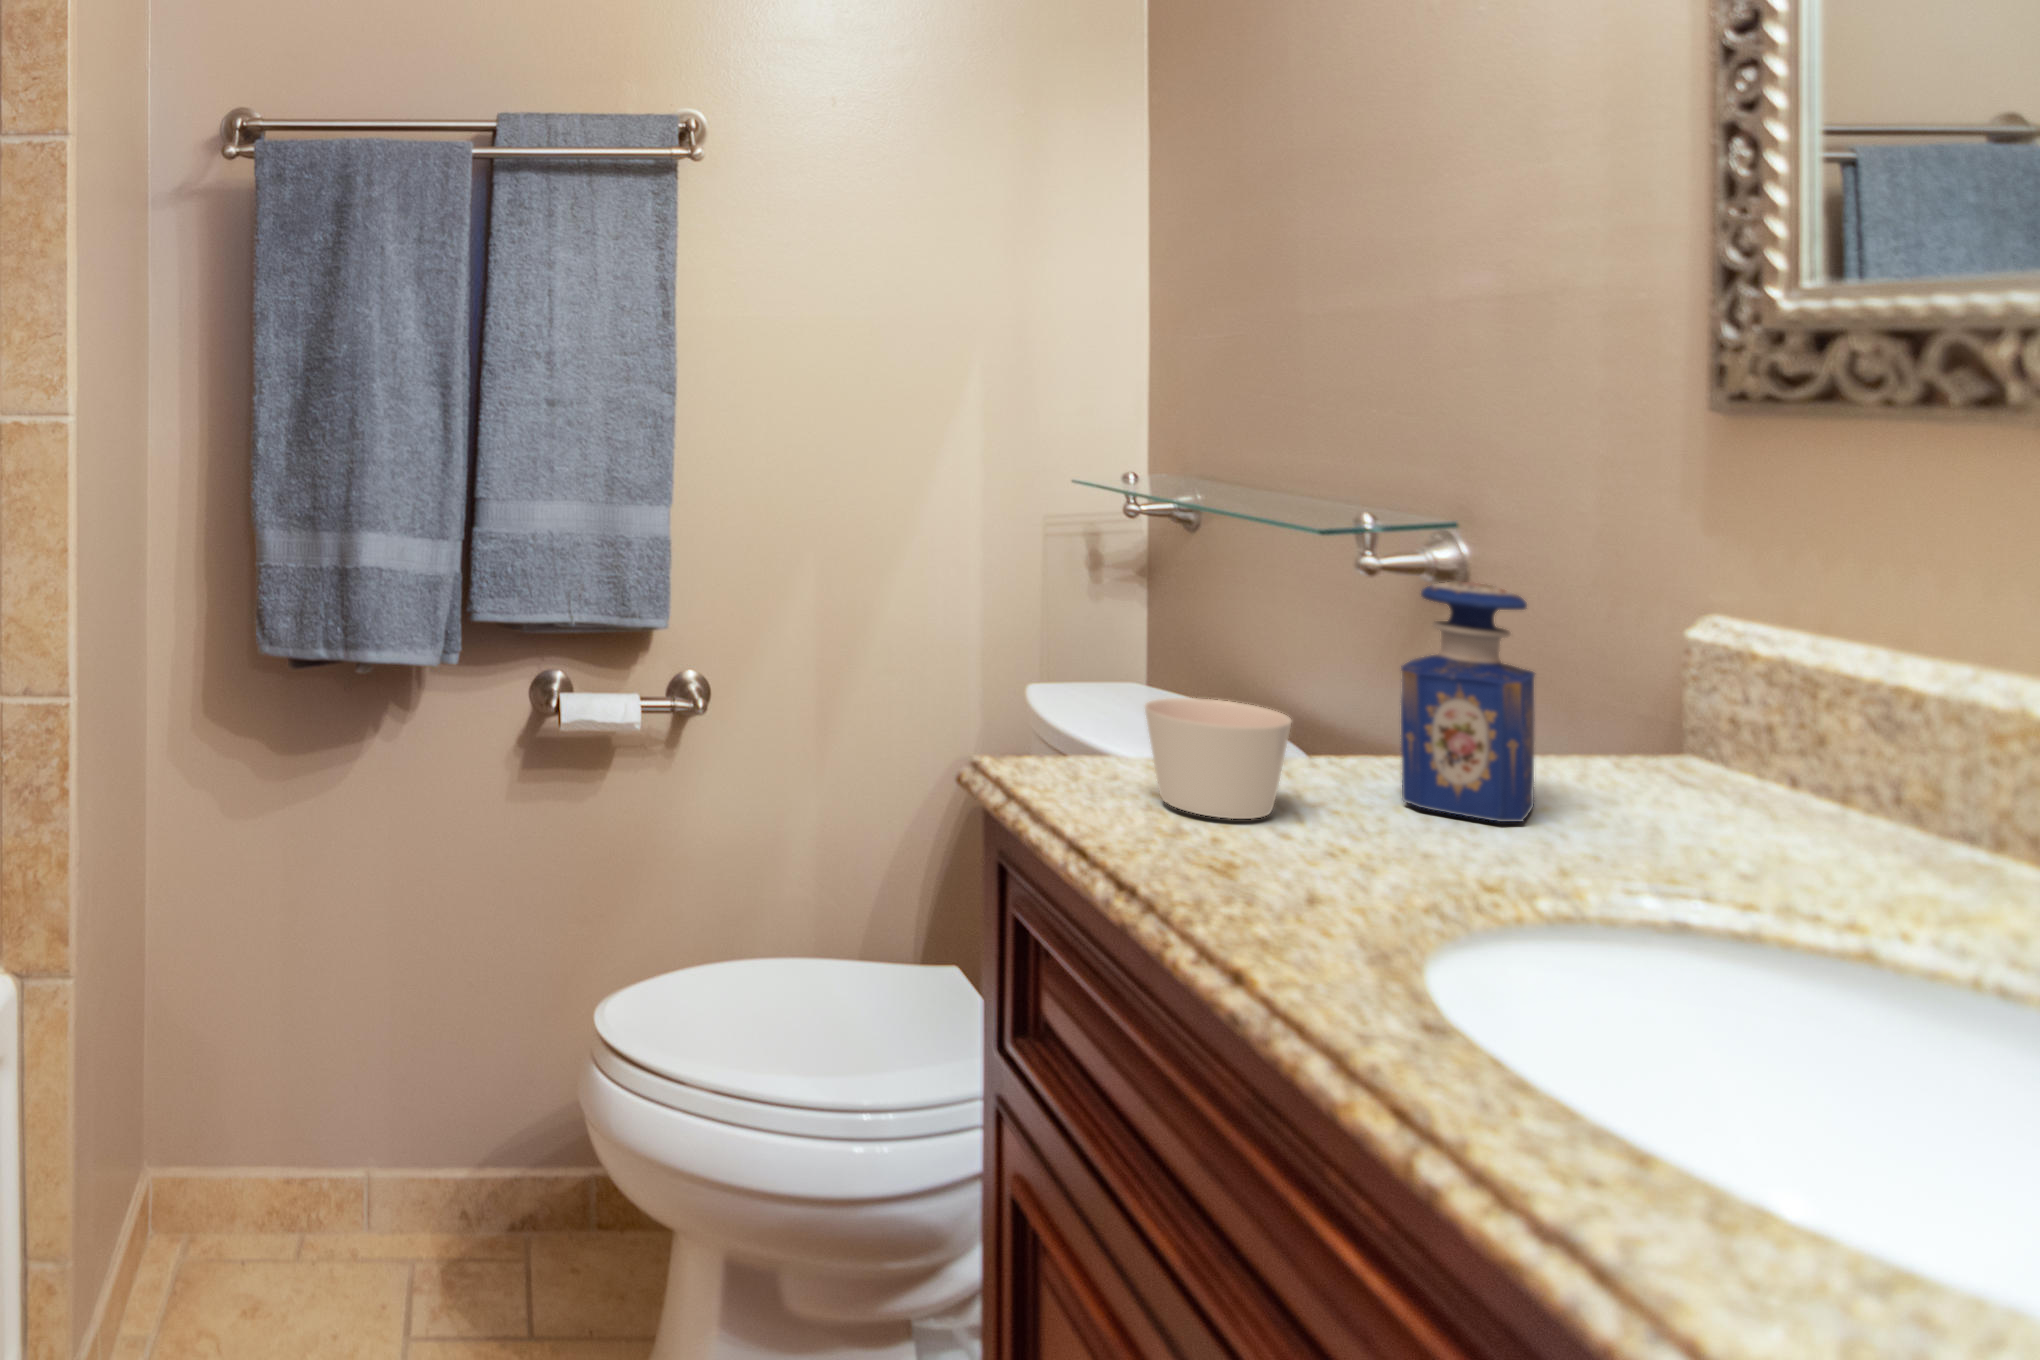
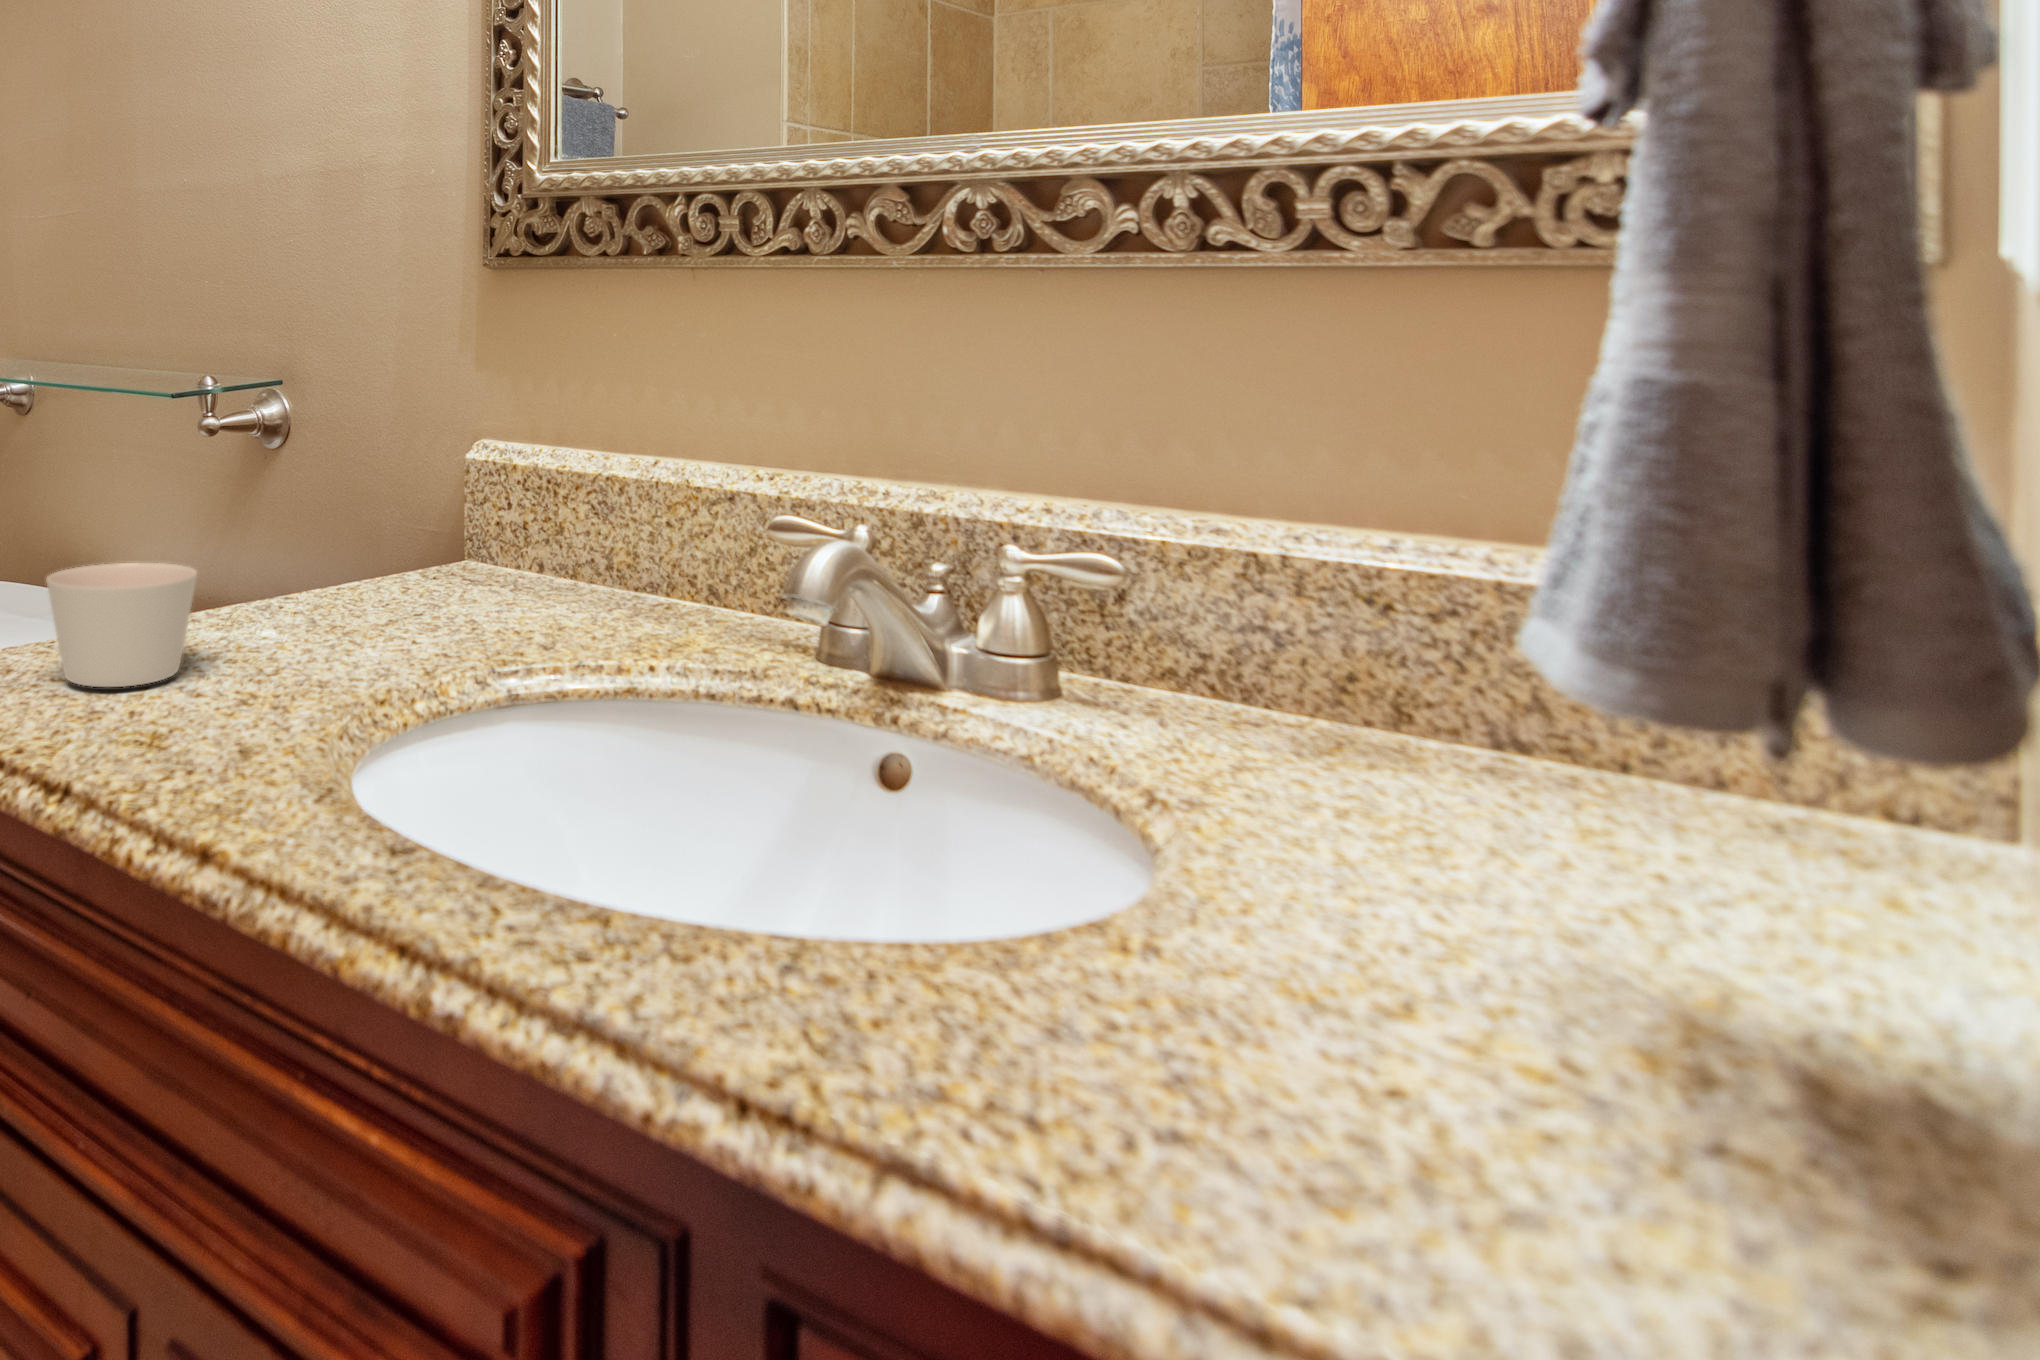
perfume bottle: present [1401,582,1535,822] -> none [285,419,387,637]

